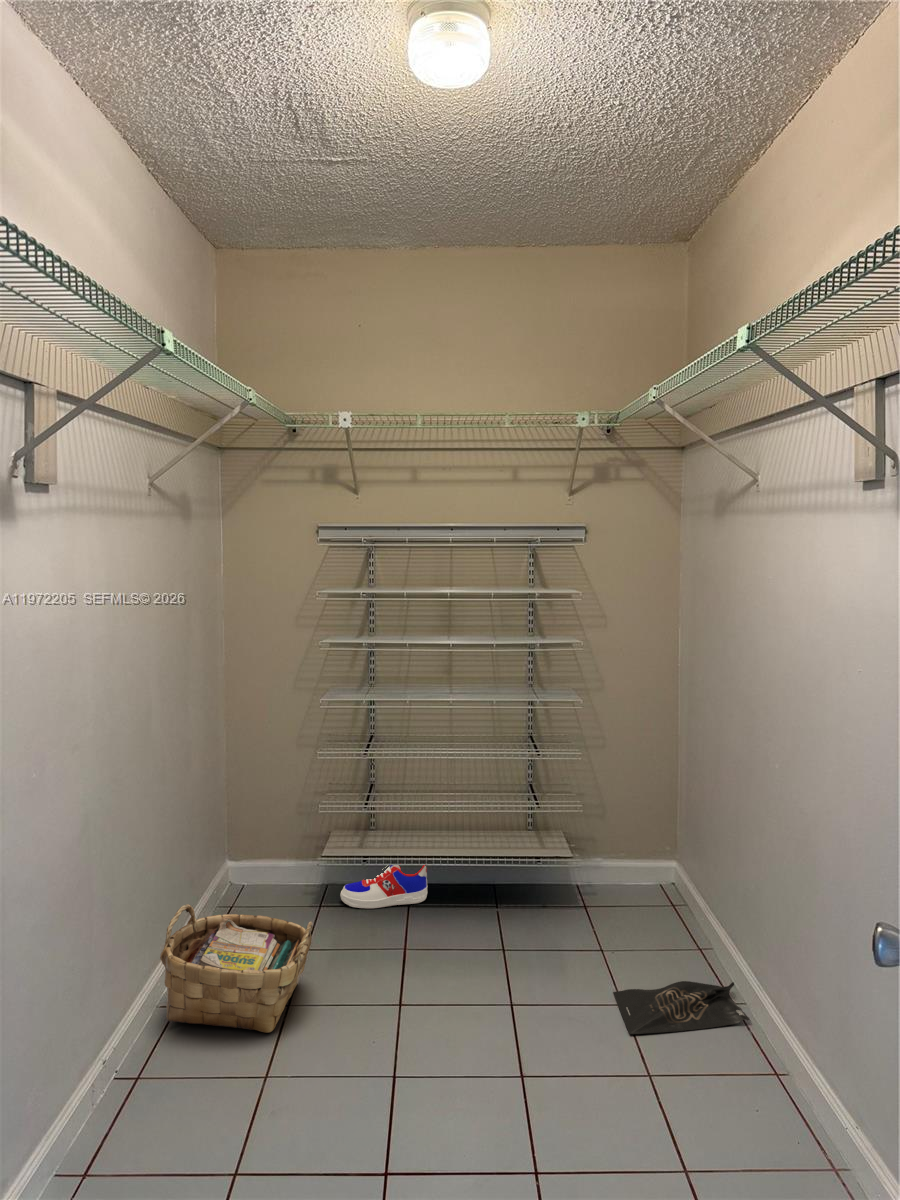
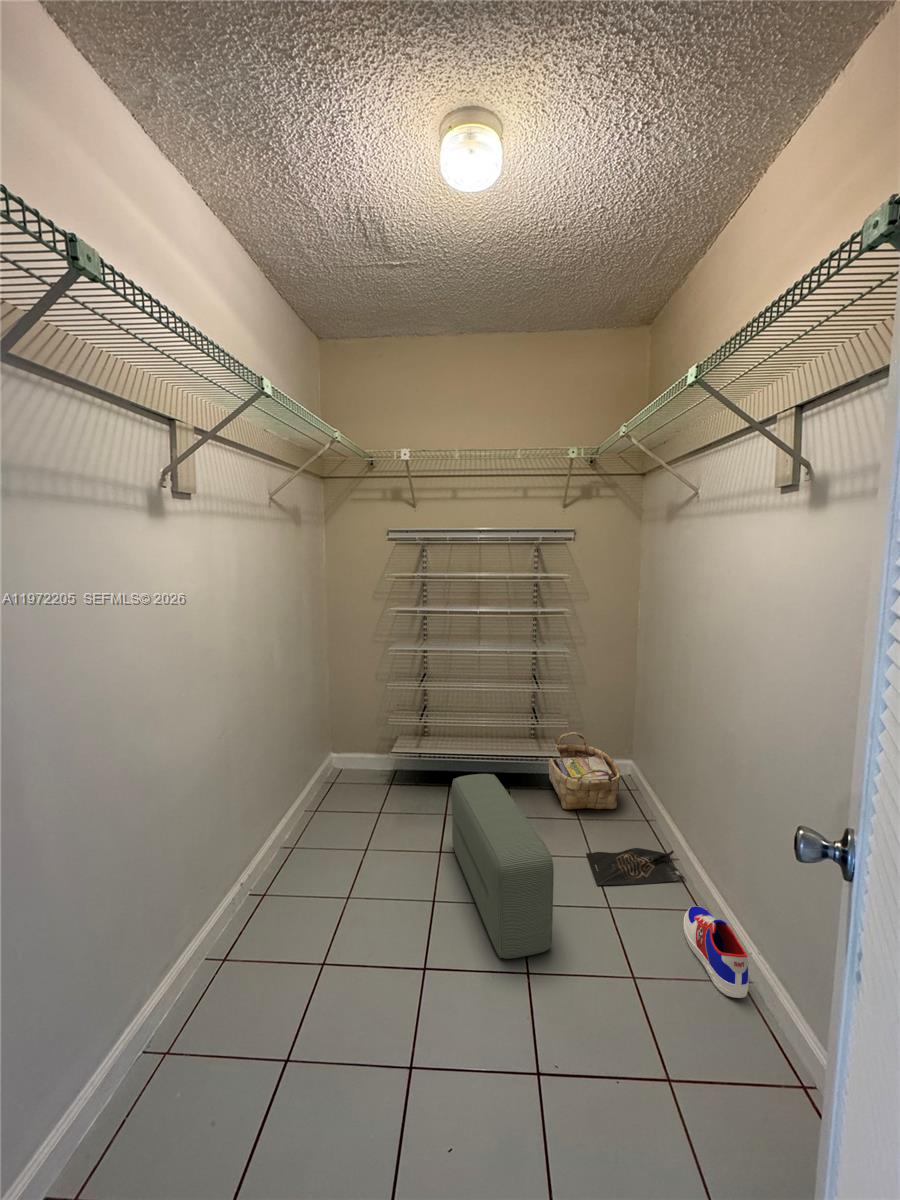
sneaker: present [340,865,427,908] -> present [684,906,749,998]
pouf: none [421,883,570,1138] -> present [452,774,554,959]
woven basket: present [160,904,313,1033] -> present [549,732,620,809]

